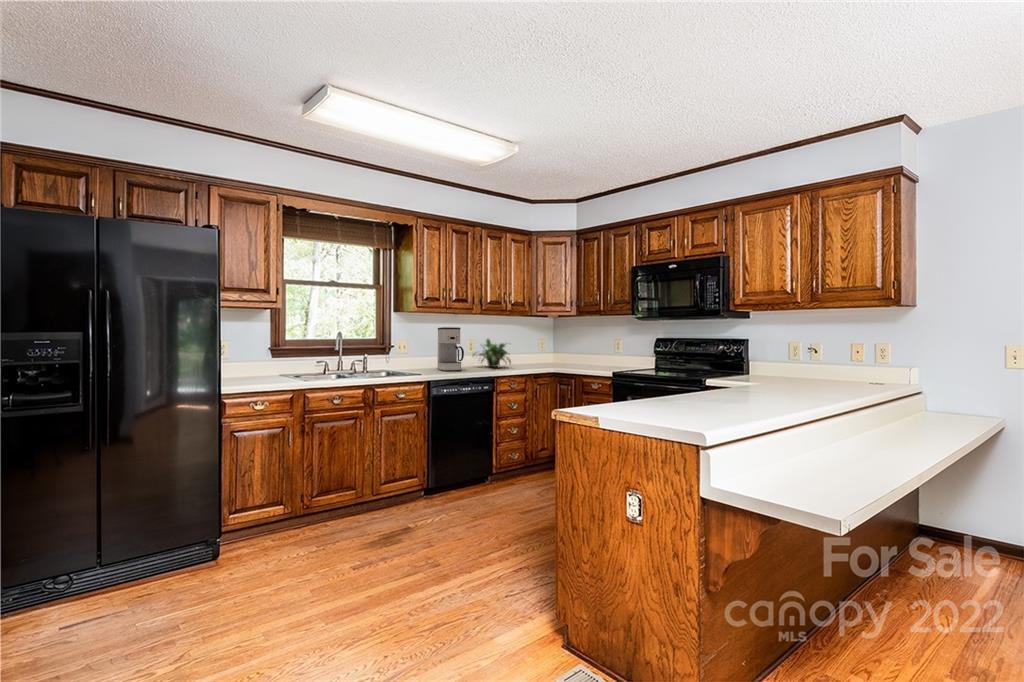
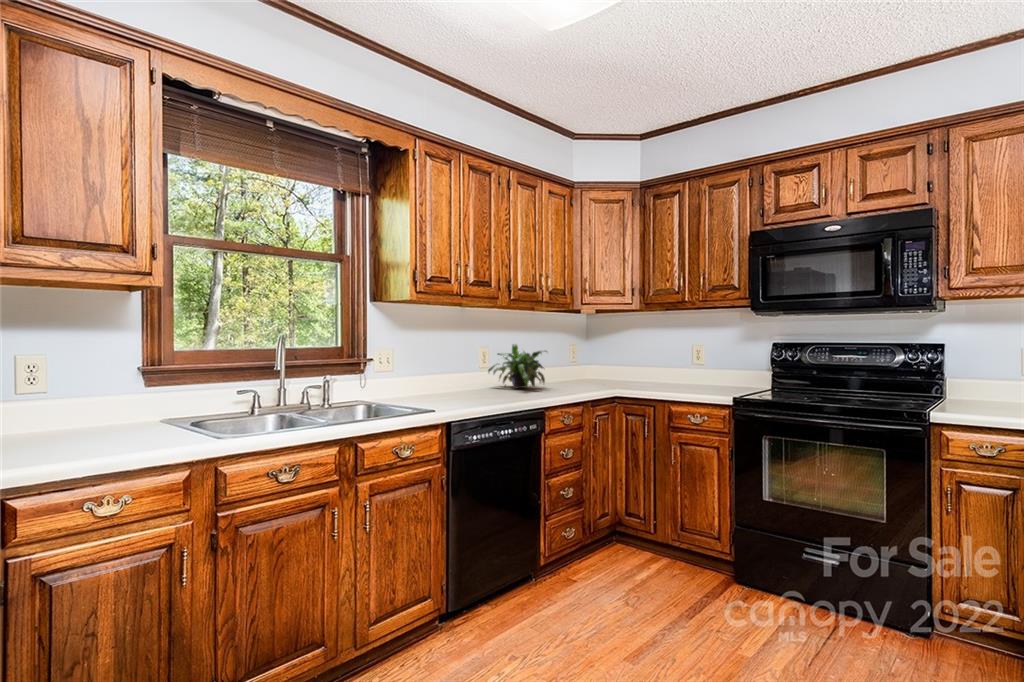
coffee maker: present [437,327,464,371] -> none [440,326,484,398]

